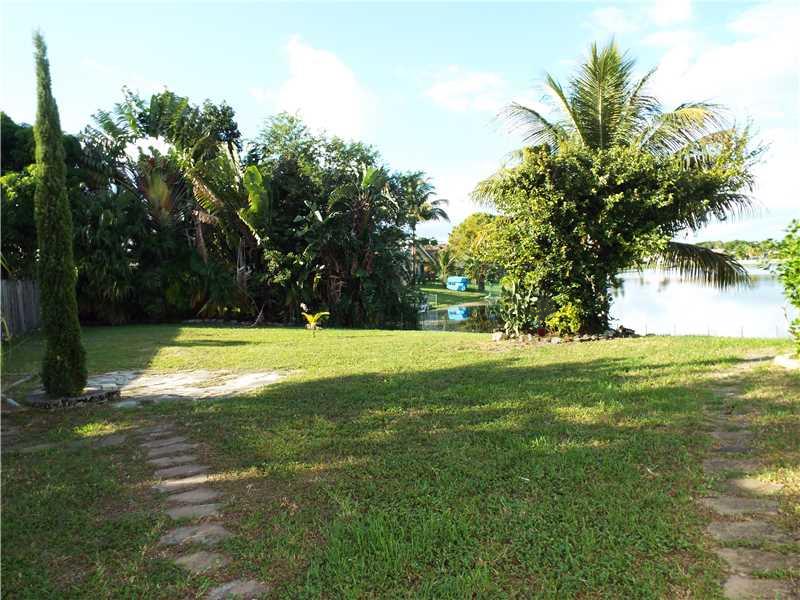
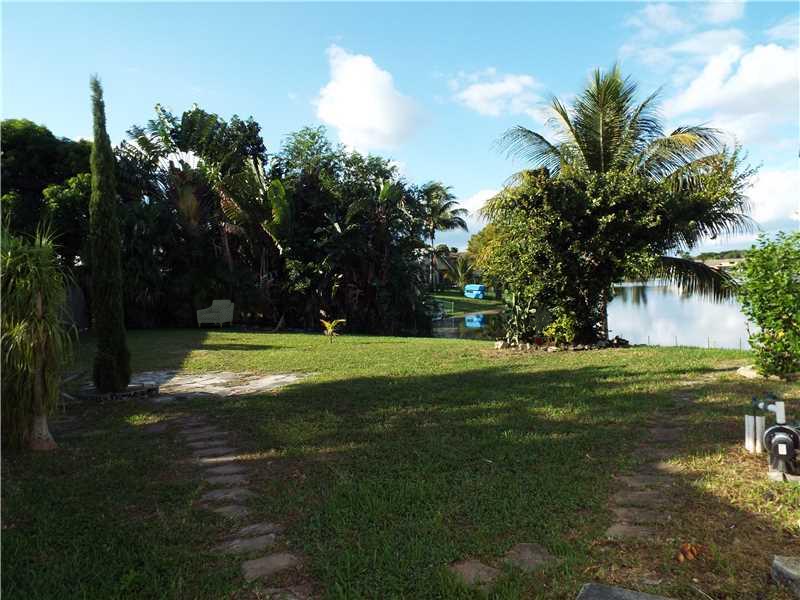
chair: none [169,295,209,324] -> present [197,300,234,327]

